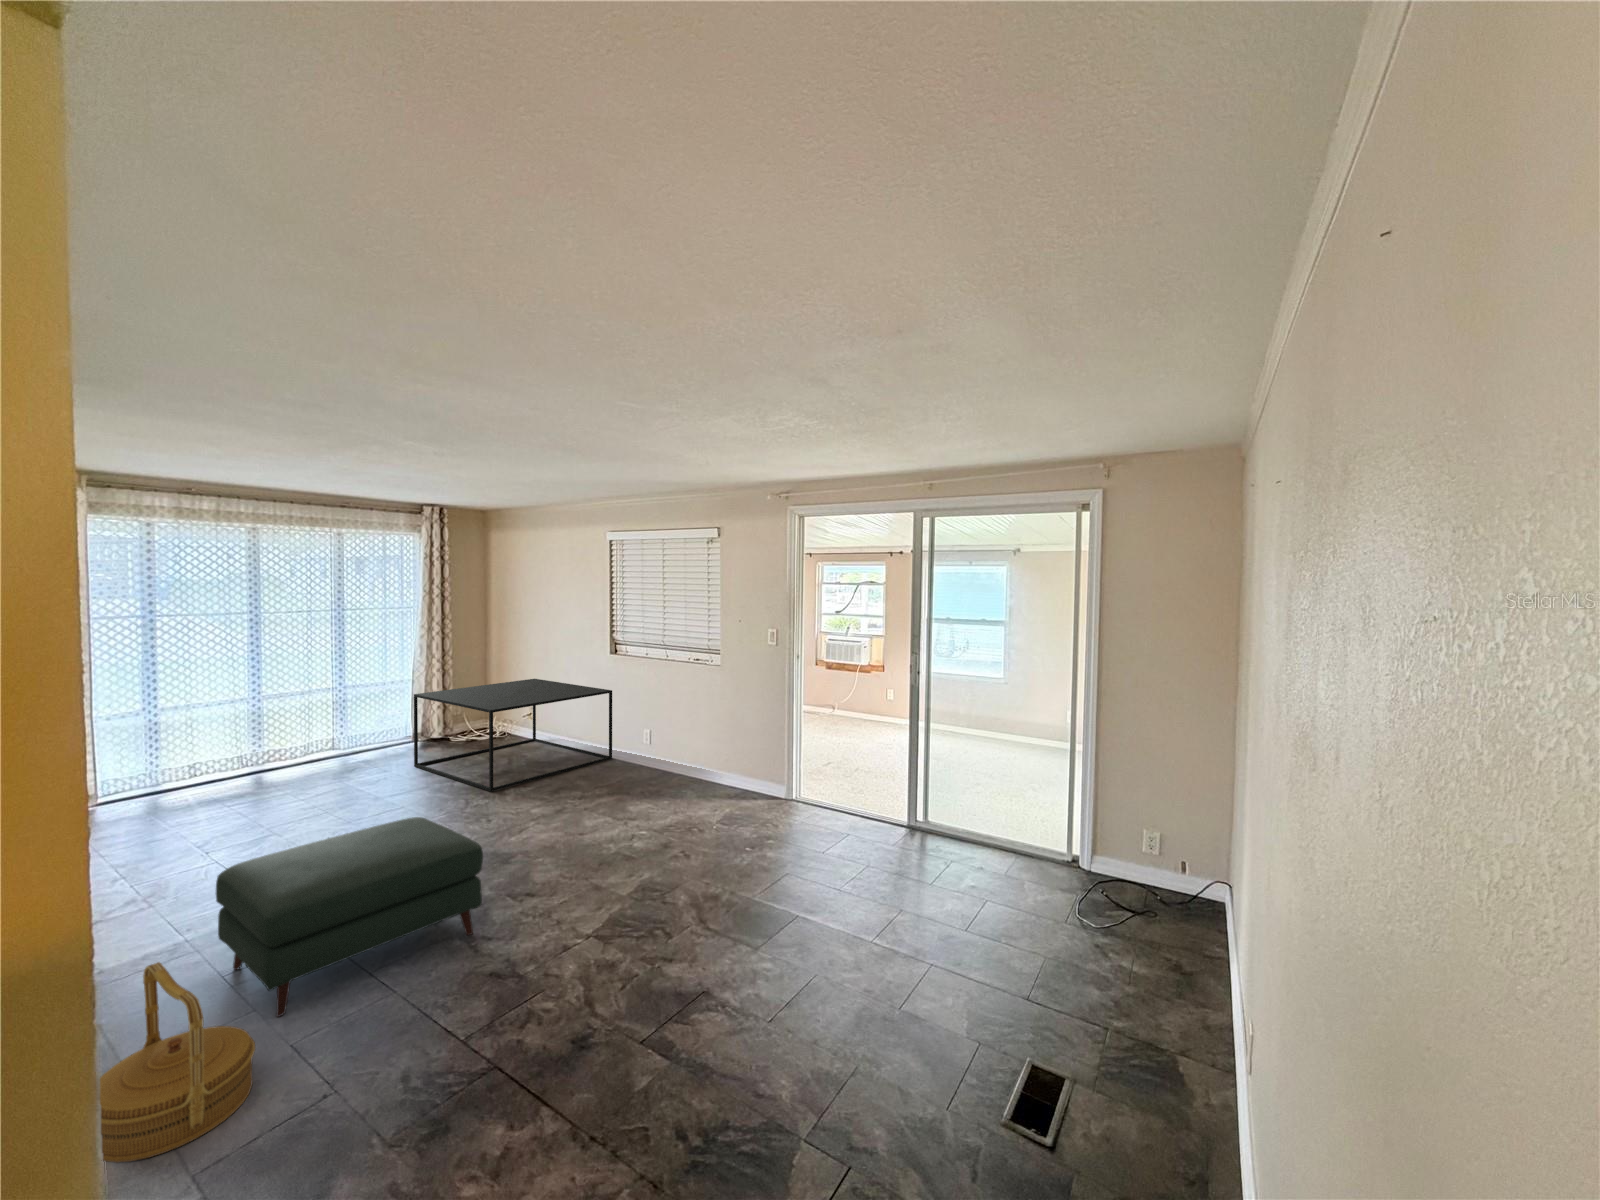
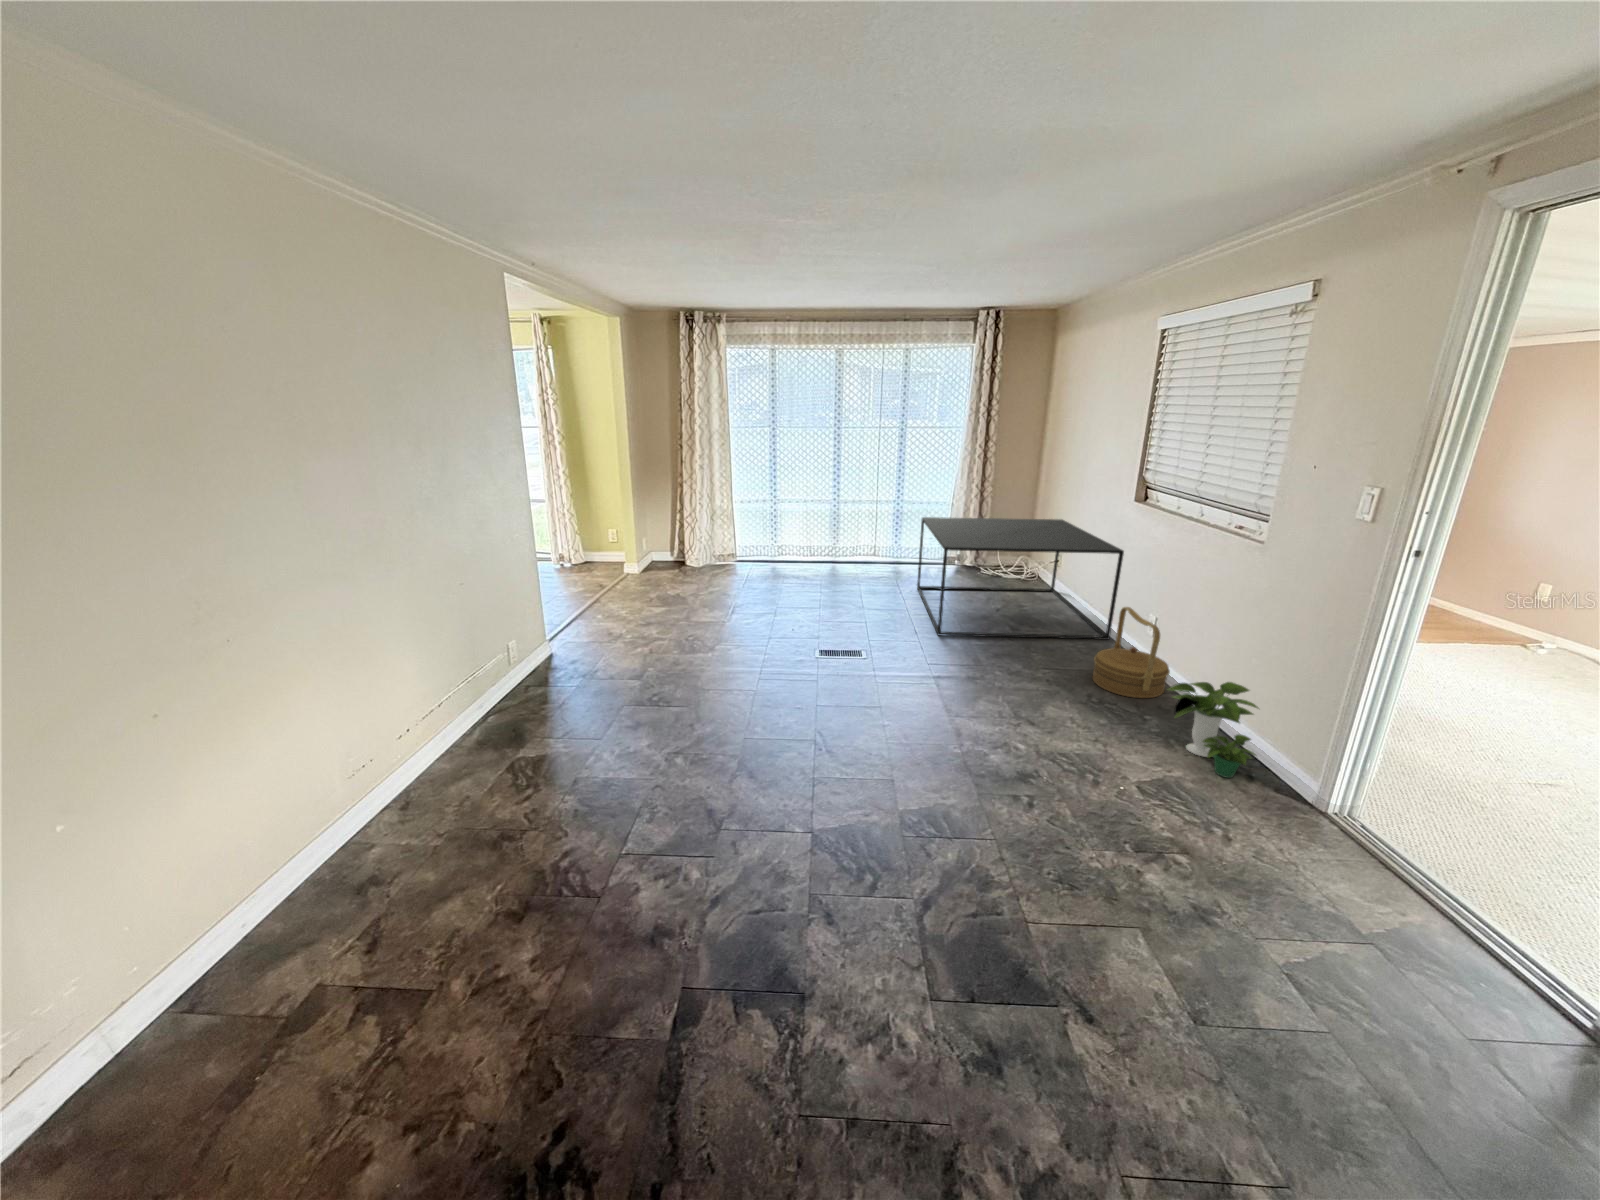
potted plant: none [697,747,753,800] -> present [1168,682,1258,778]
ottoman: present [216,817,483,1017] -> none [527,637,750,785]
woven basket: present [100,962,255,1163] -> present [1093,607,1170,698]

